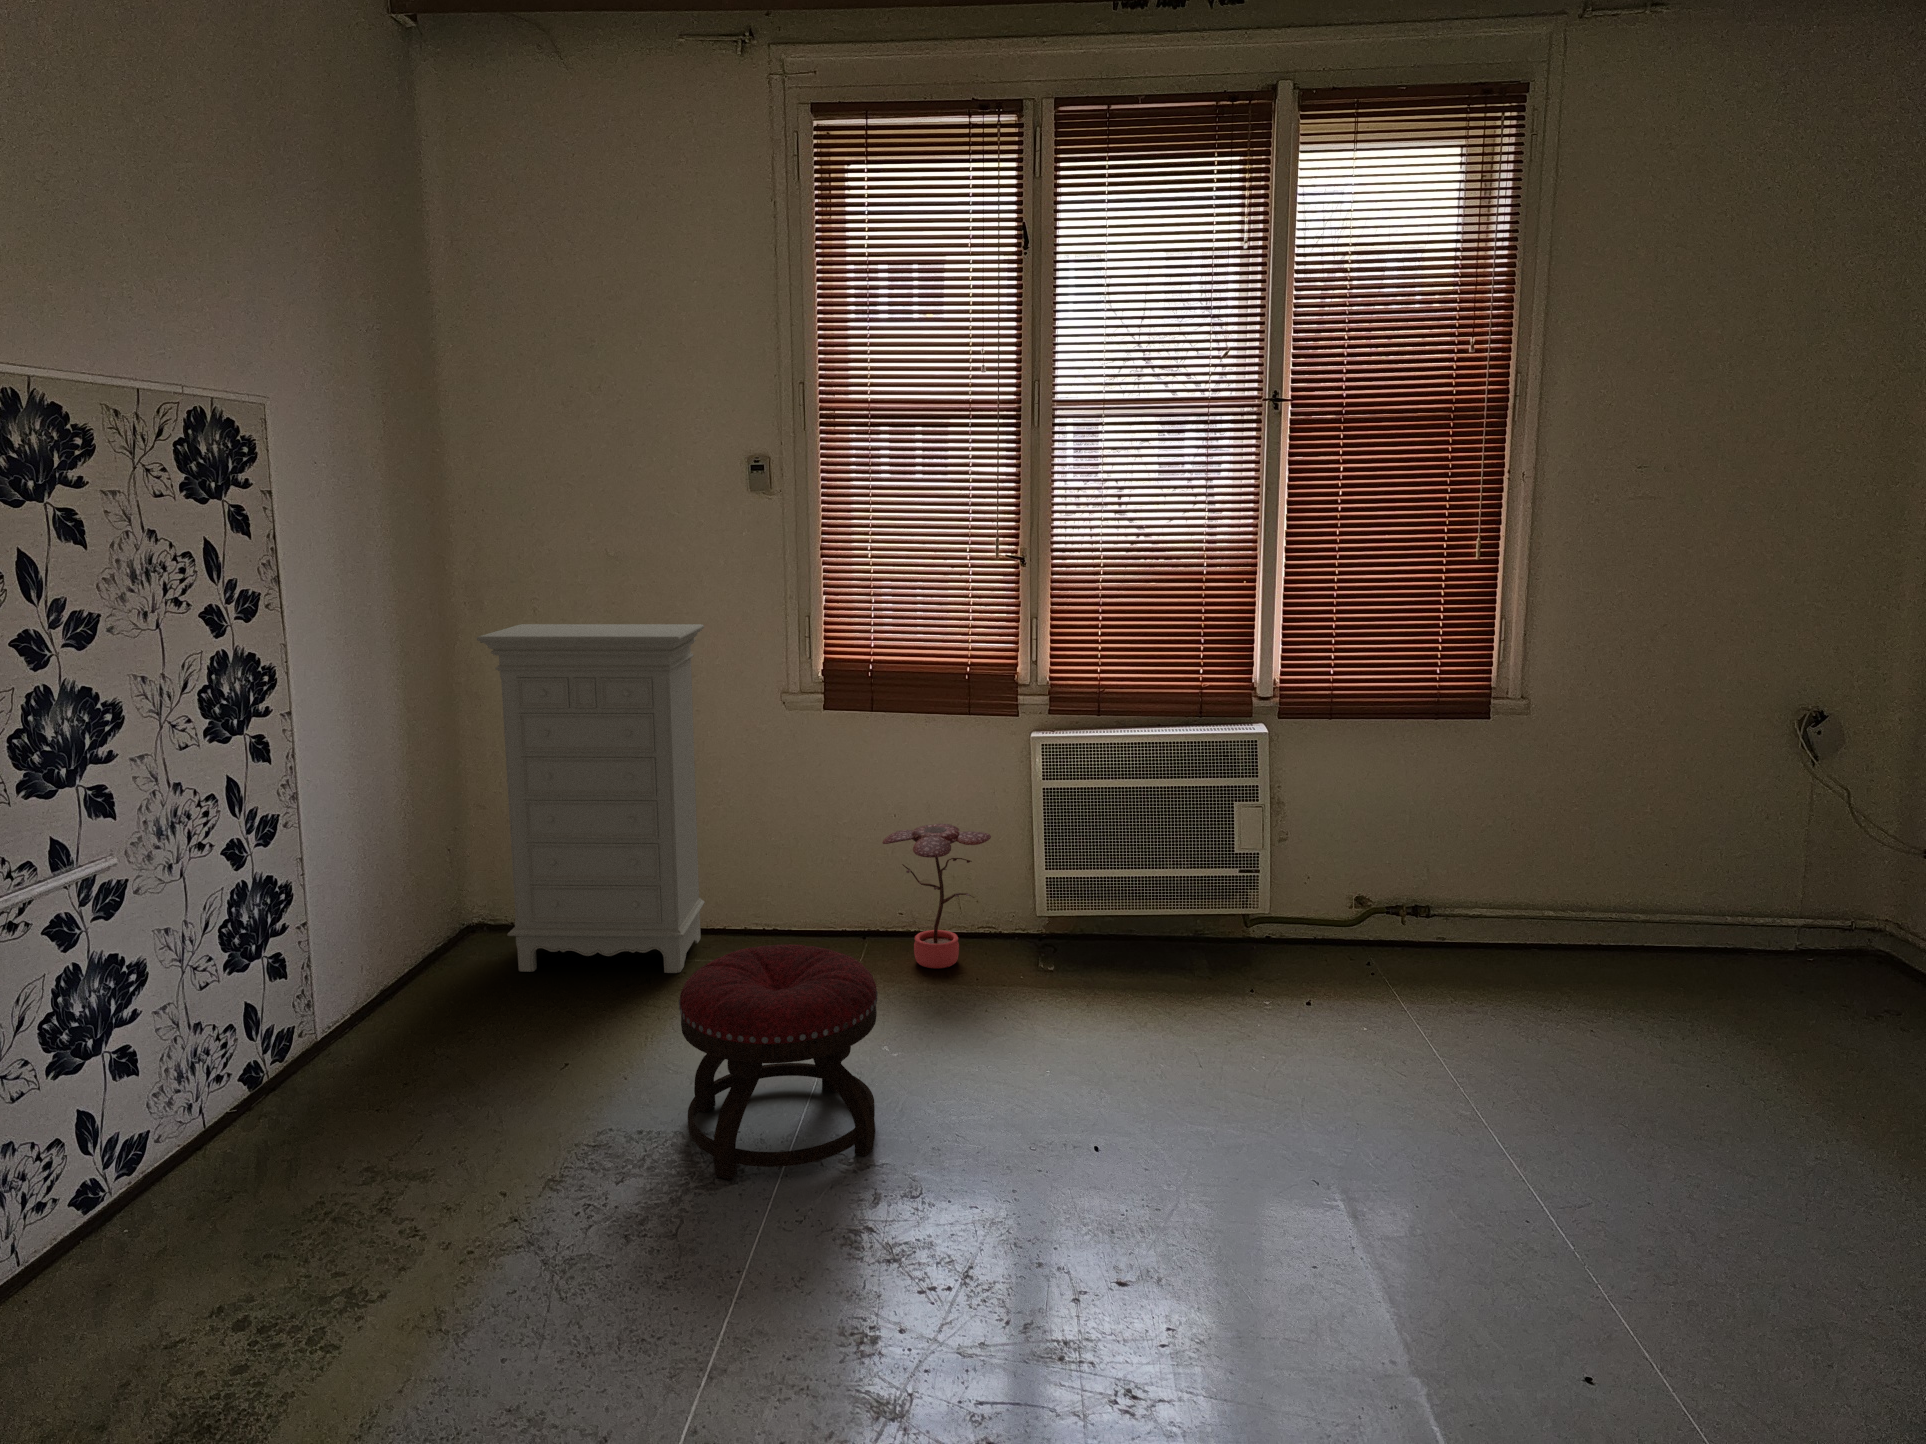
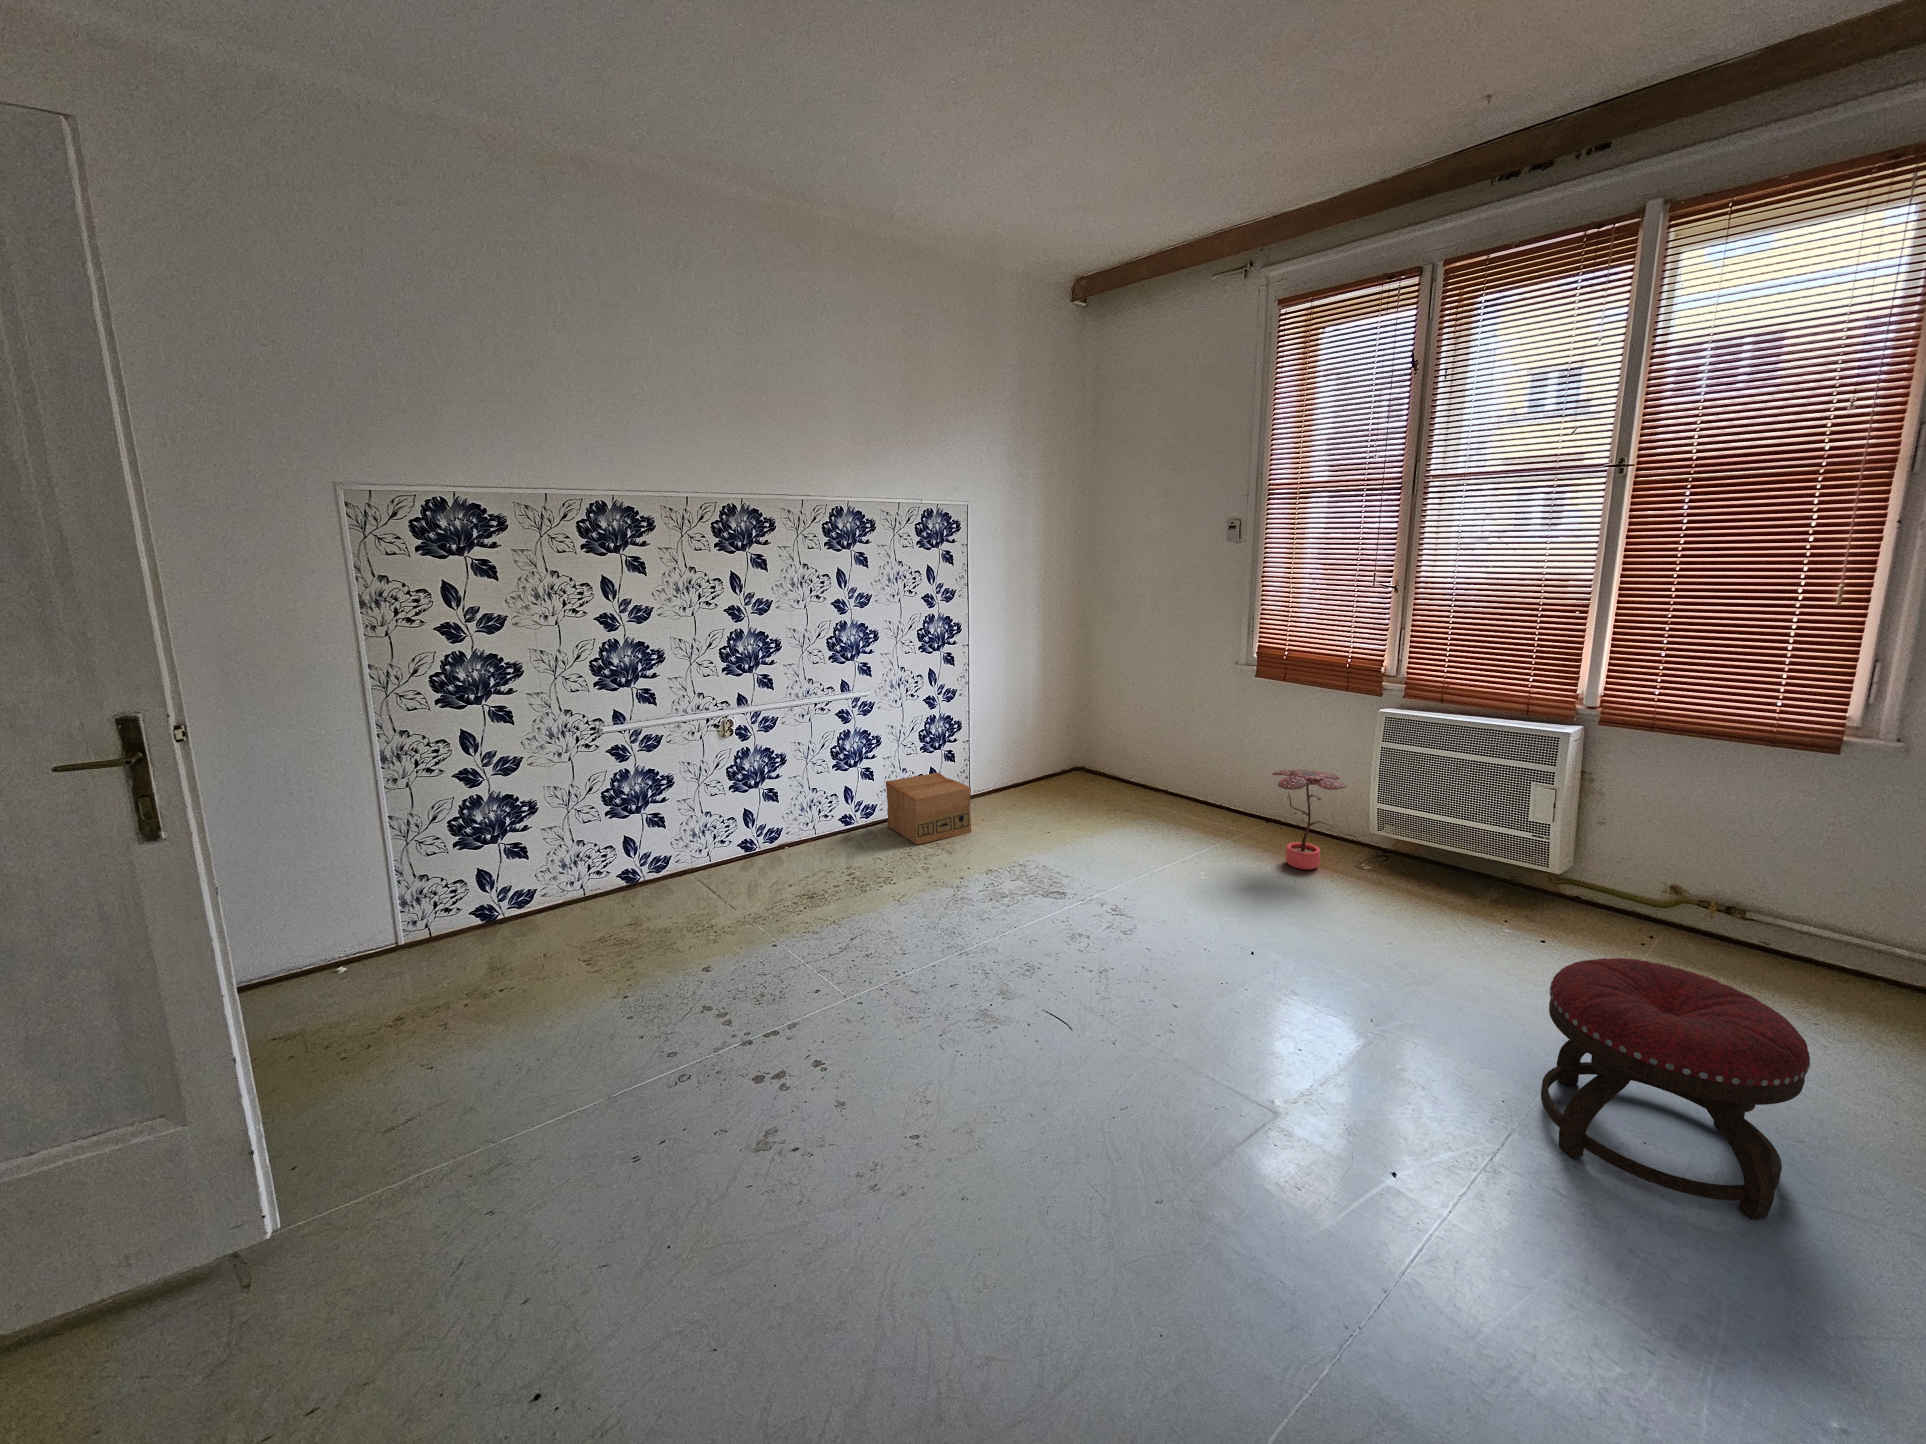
dresser: present [477,624,705,973] -> none [1074,613,1203,822]
ottoman: present [679,944,878,1180] -> present [1541,958,1810,1219]
cardboard box: none [175,1007,406,1179] -> present [886,773,971,845]

